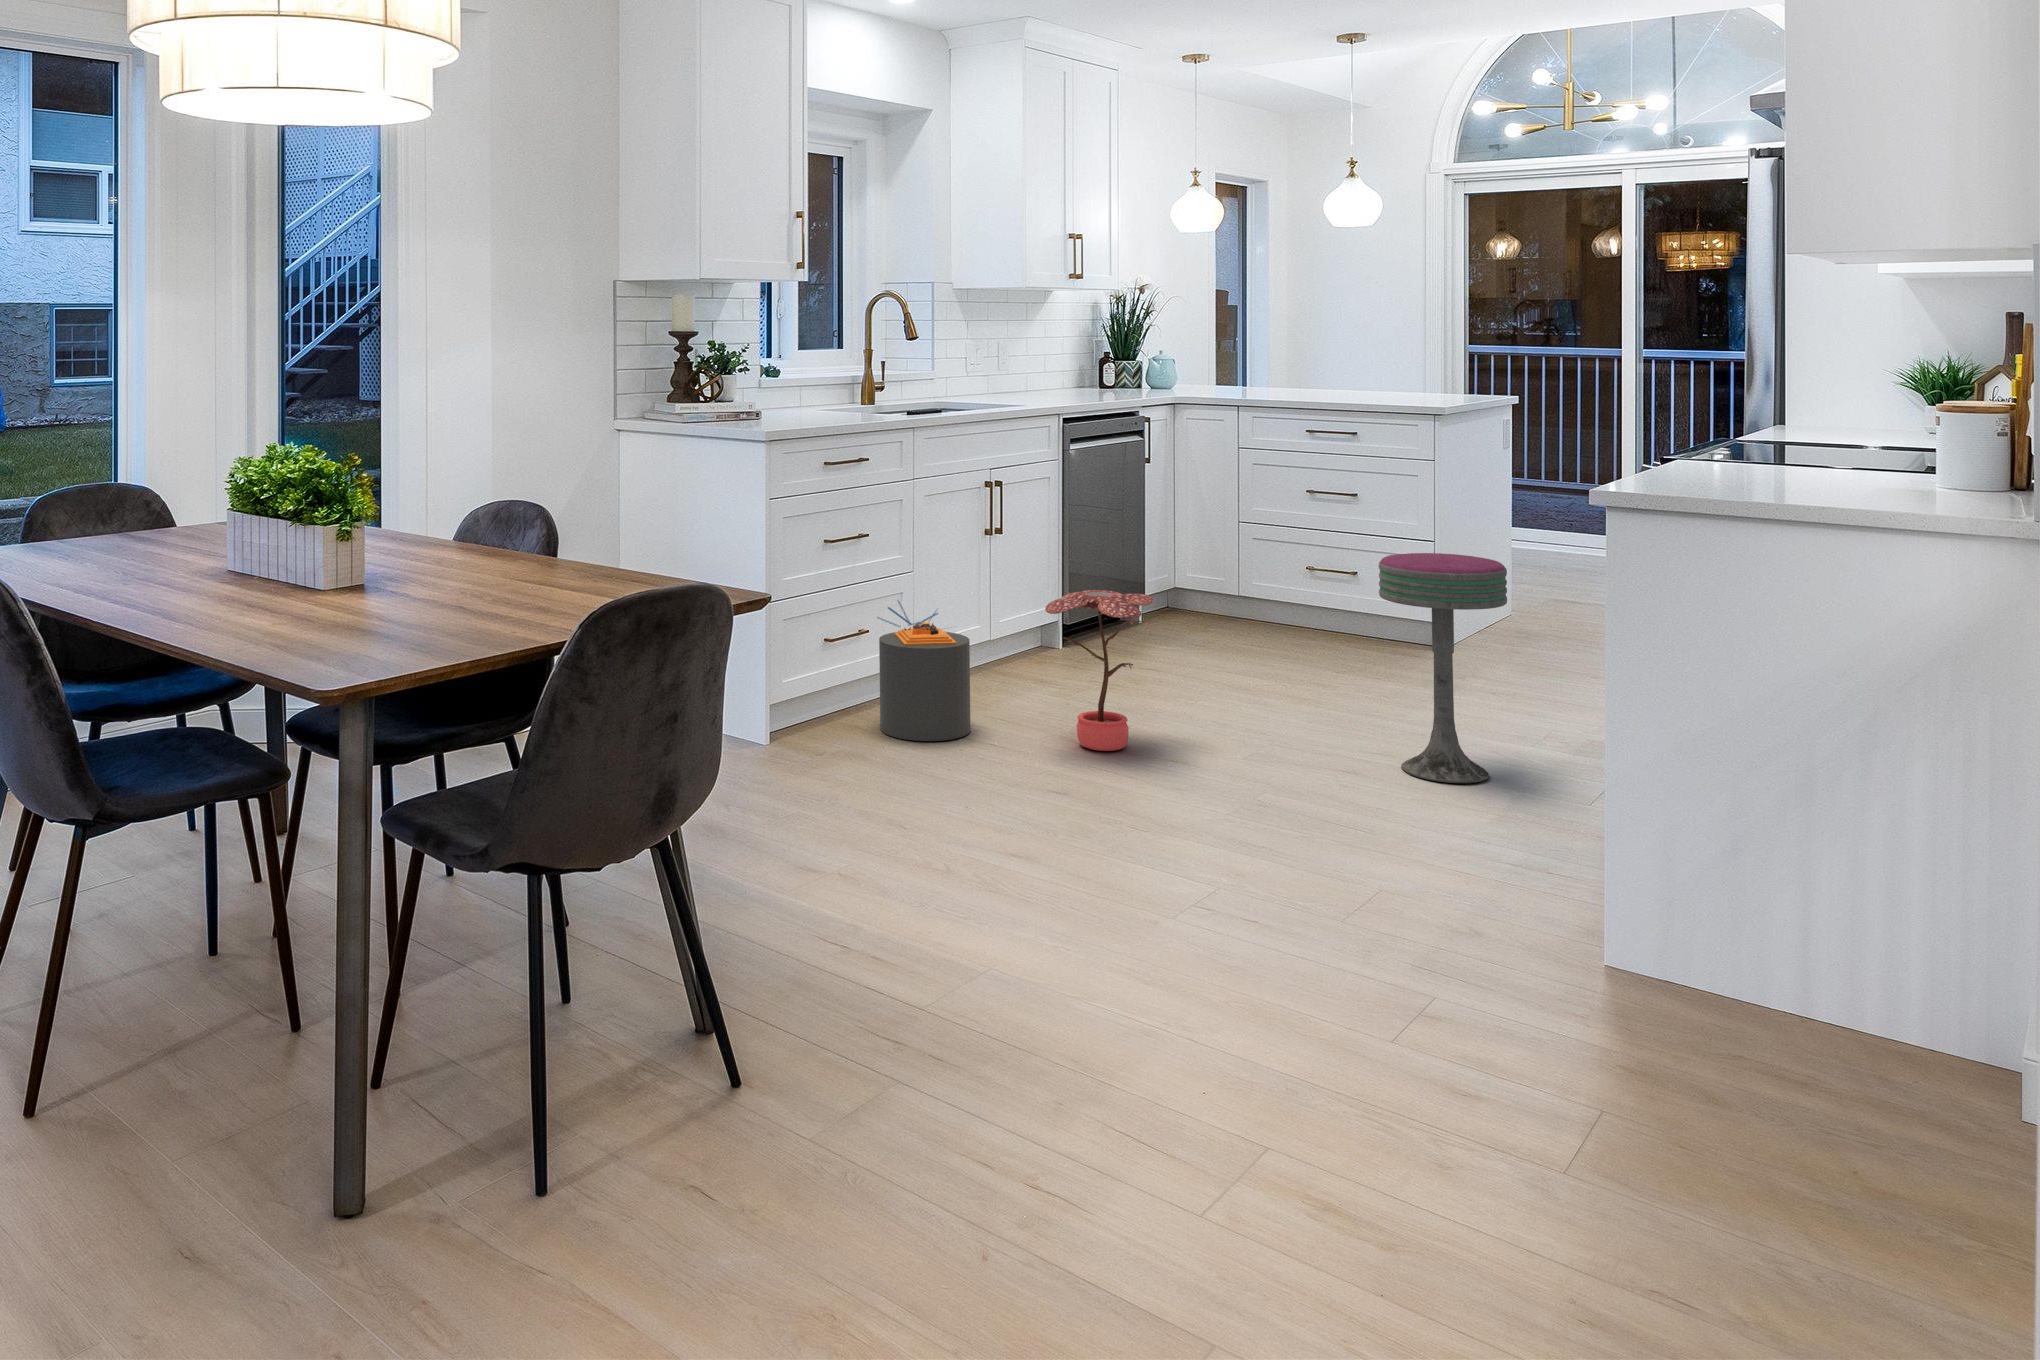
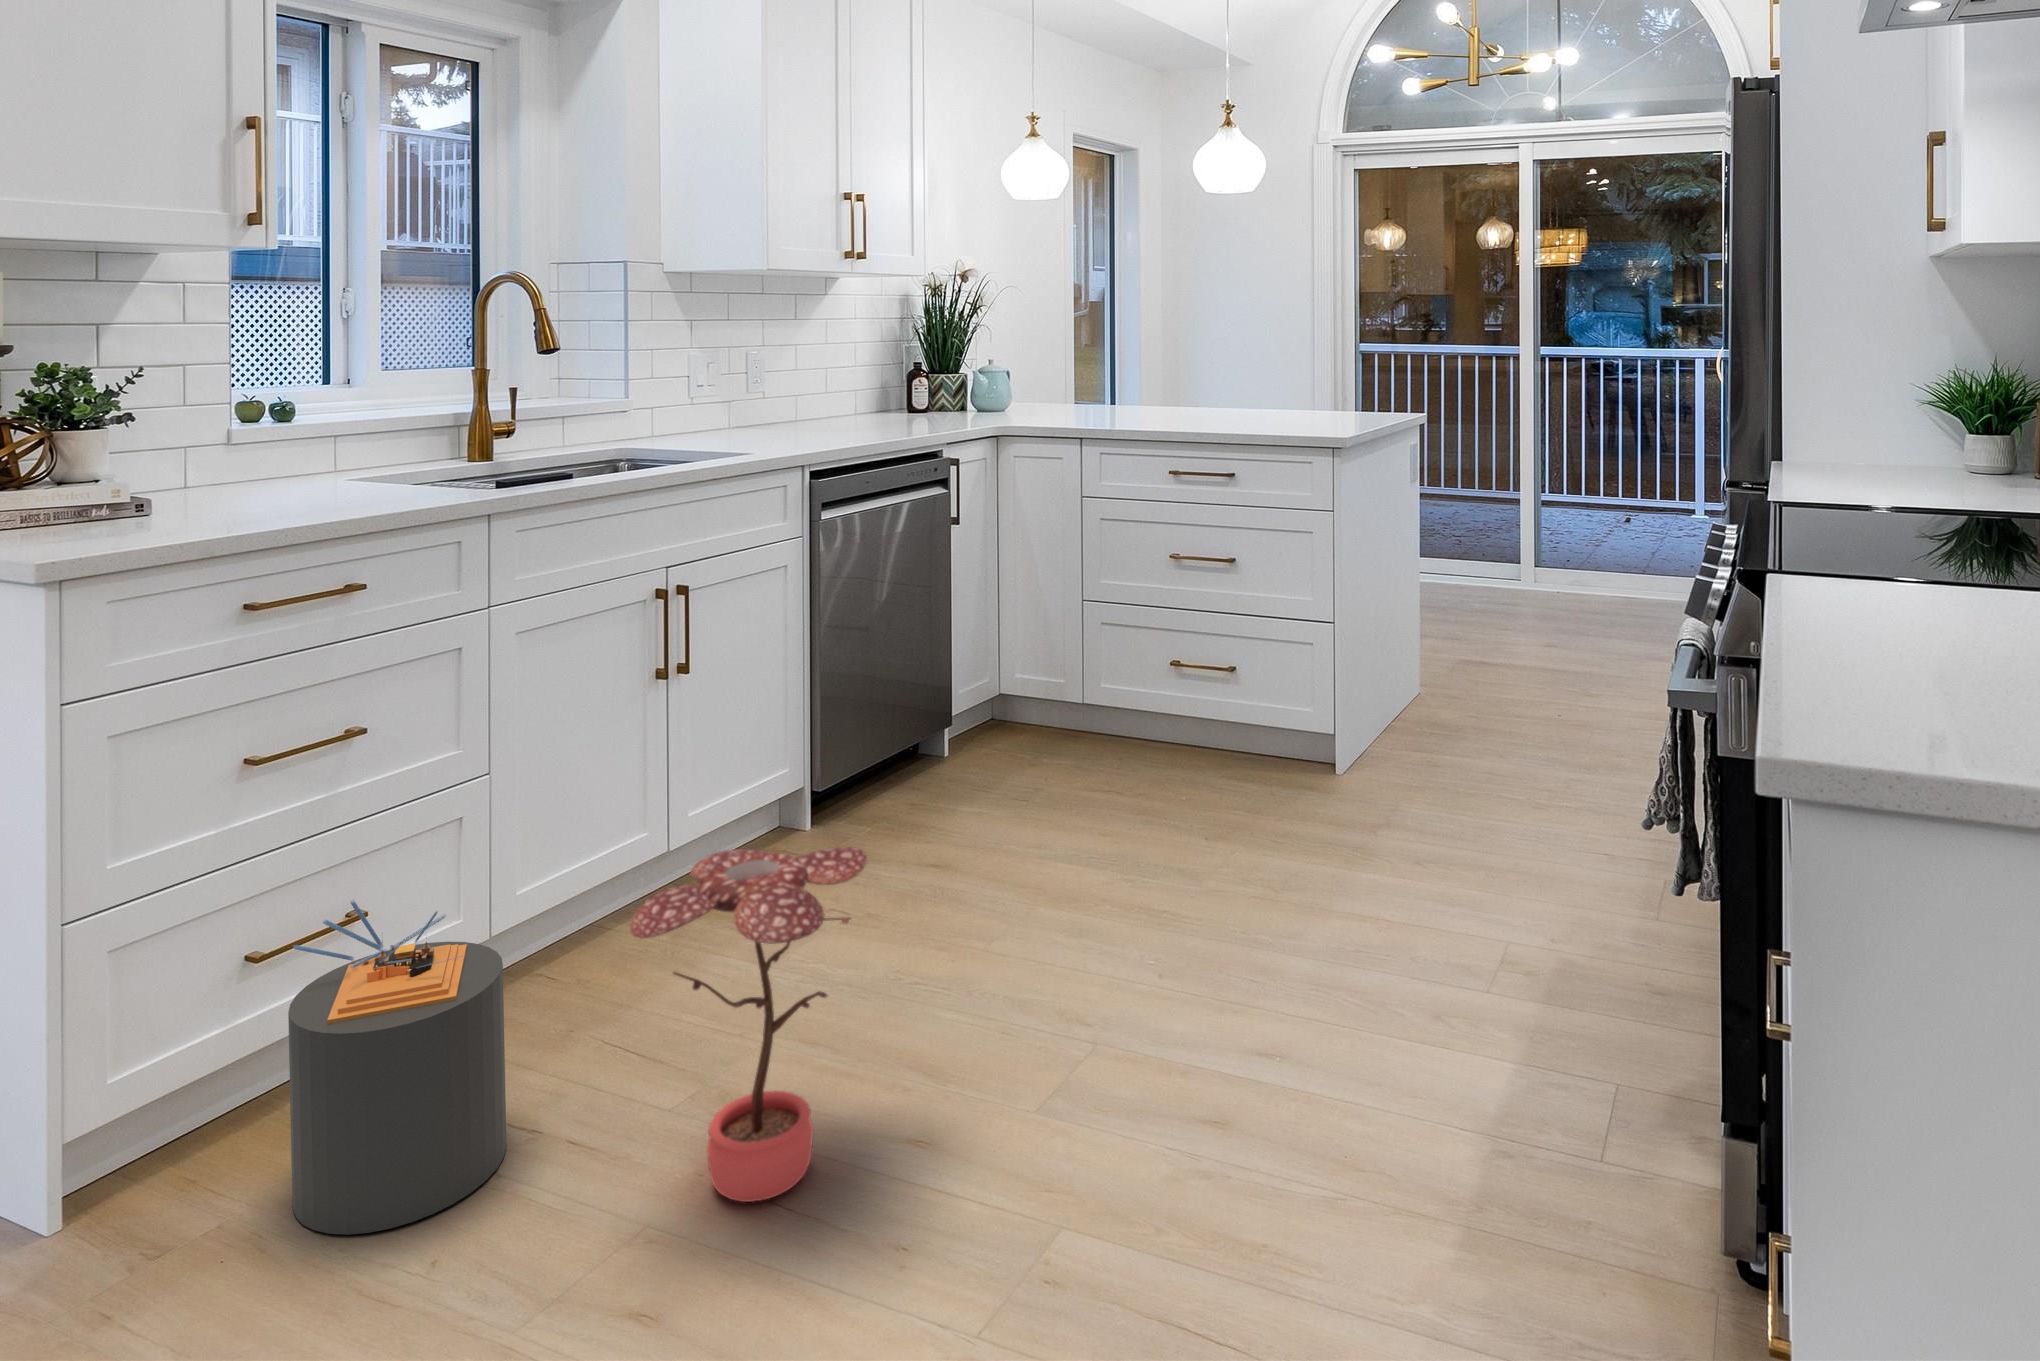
bar stool: present [1379,553,1507,783] -> none [1271,733,1492,1203]

